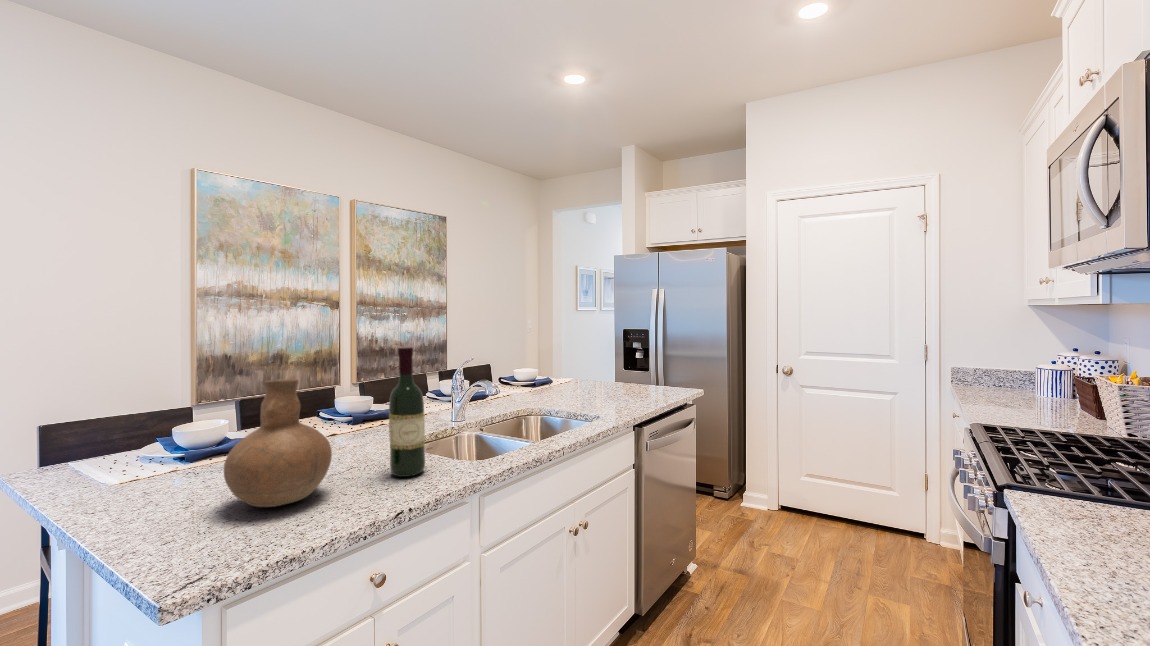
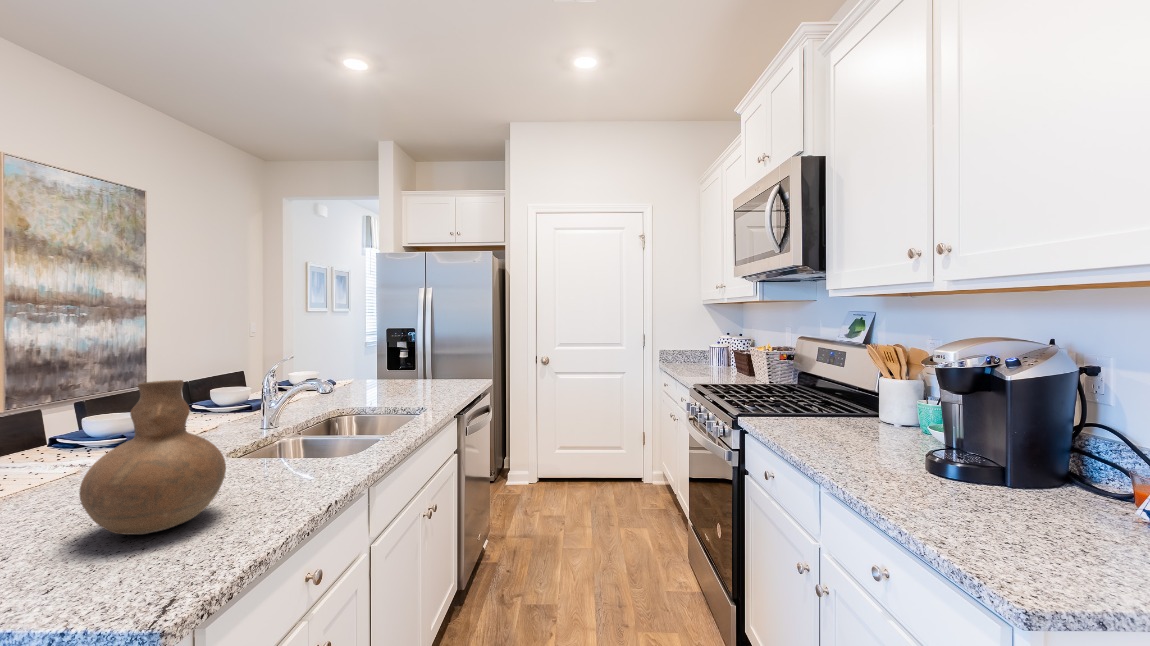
wine bottle: present [389,347,425,477] -> none [270,343,311,481]

